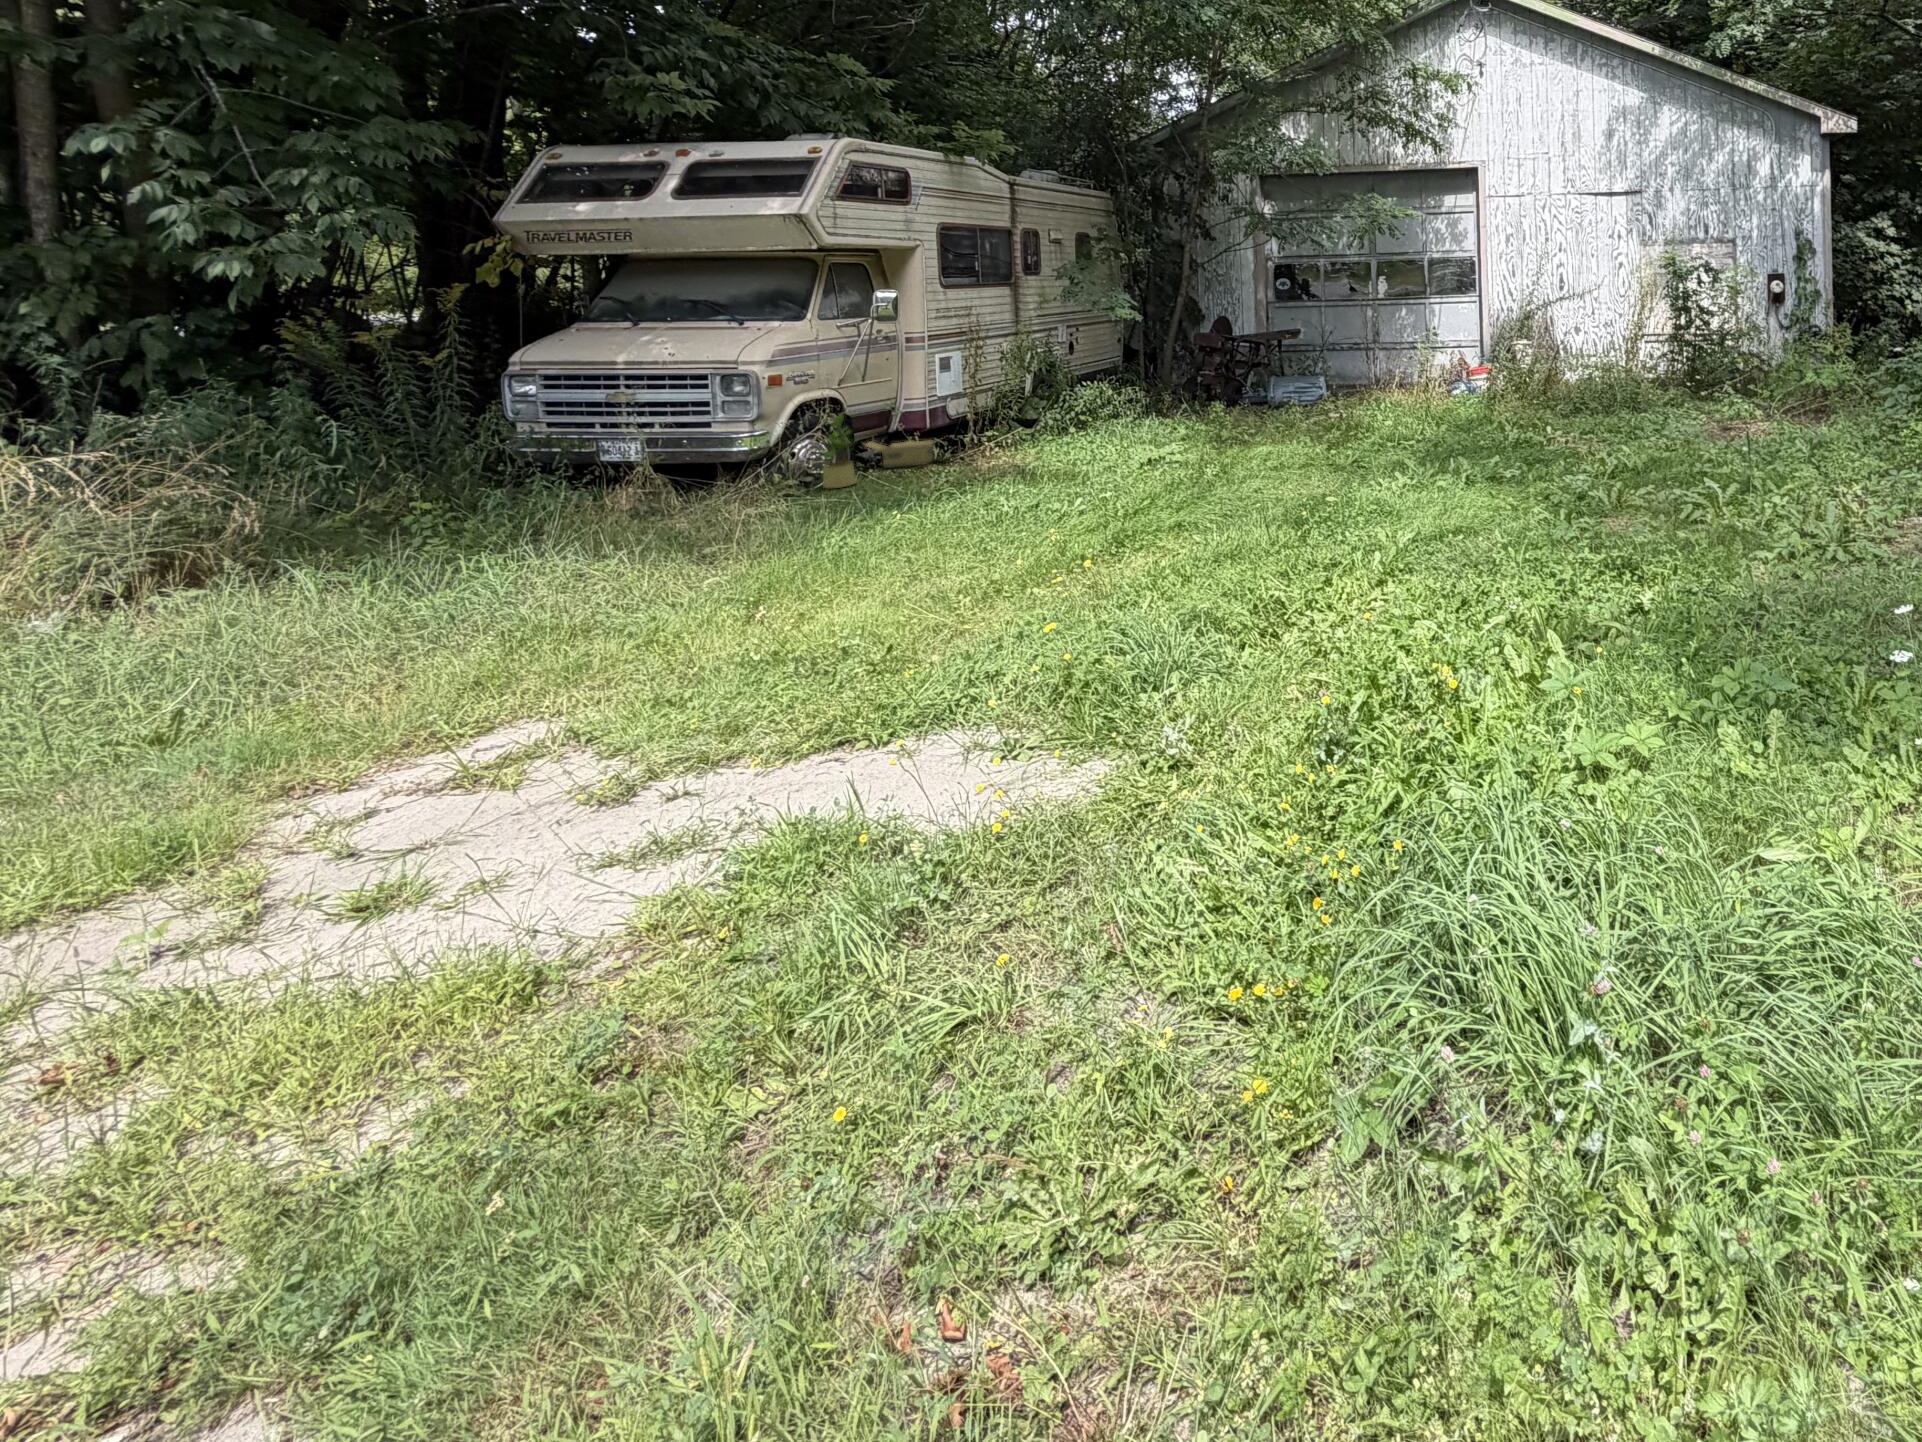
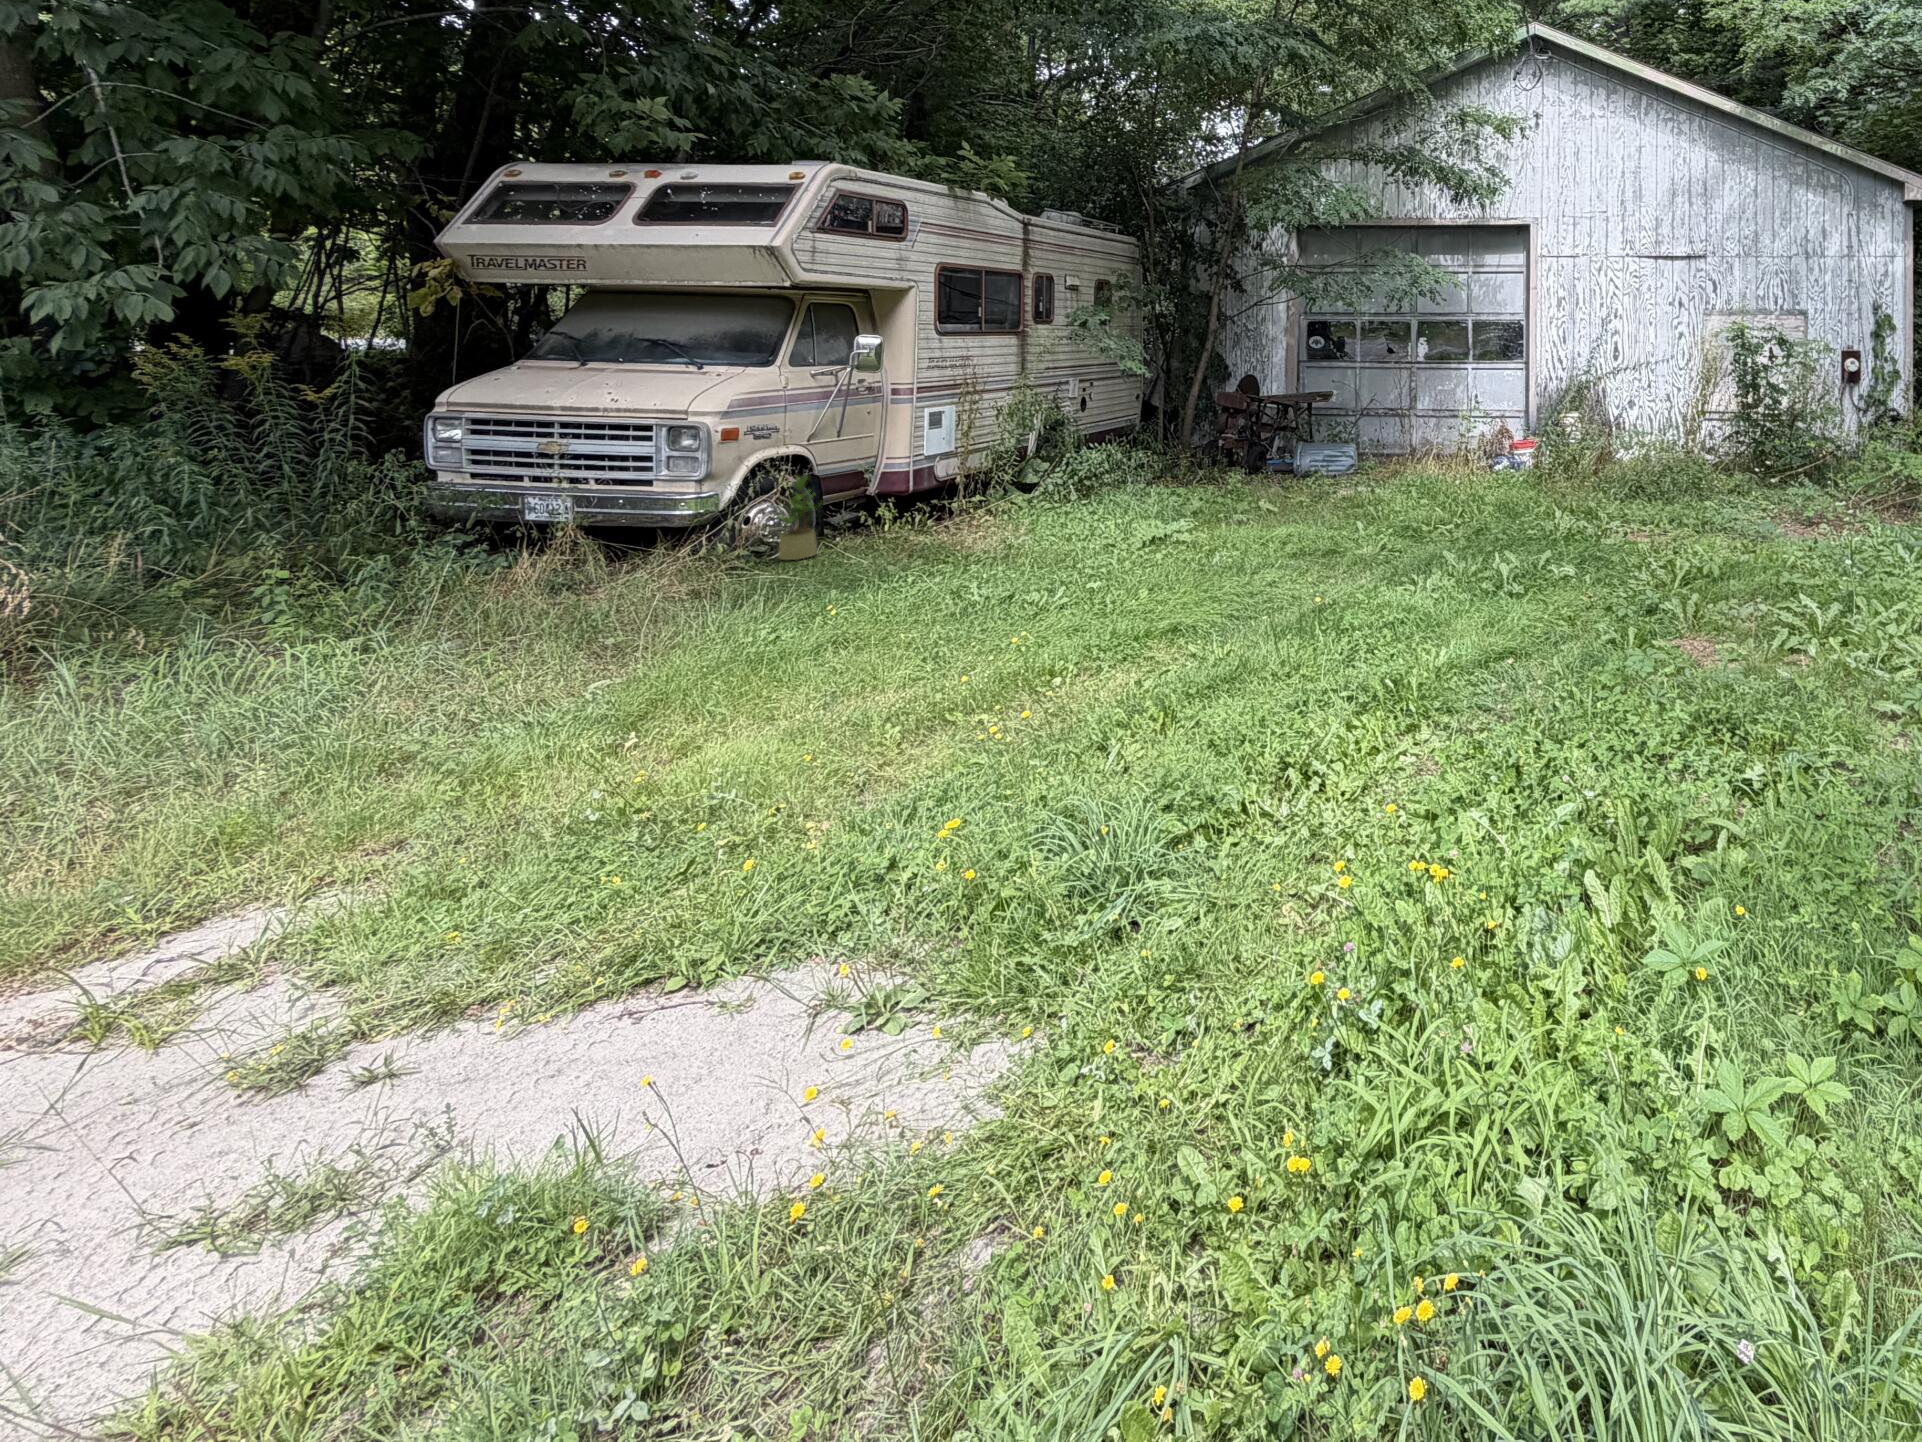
cardboard box: present [865,441,933,468] -> none [832,500,931,536]

